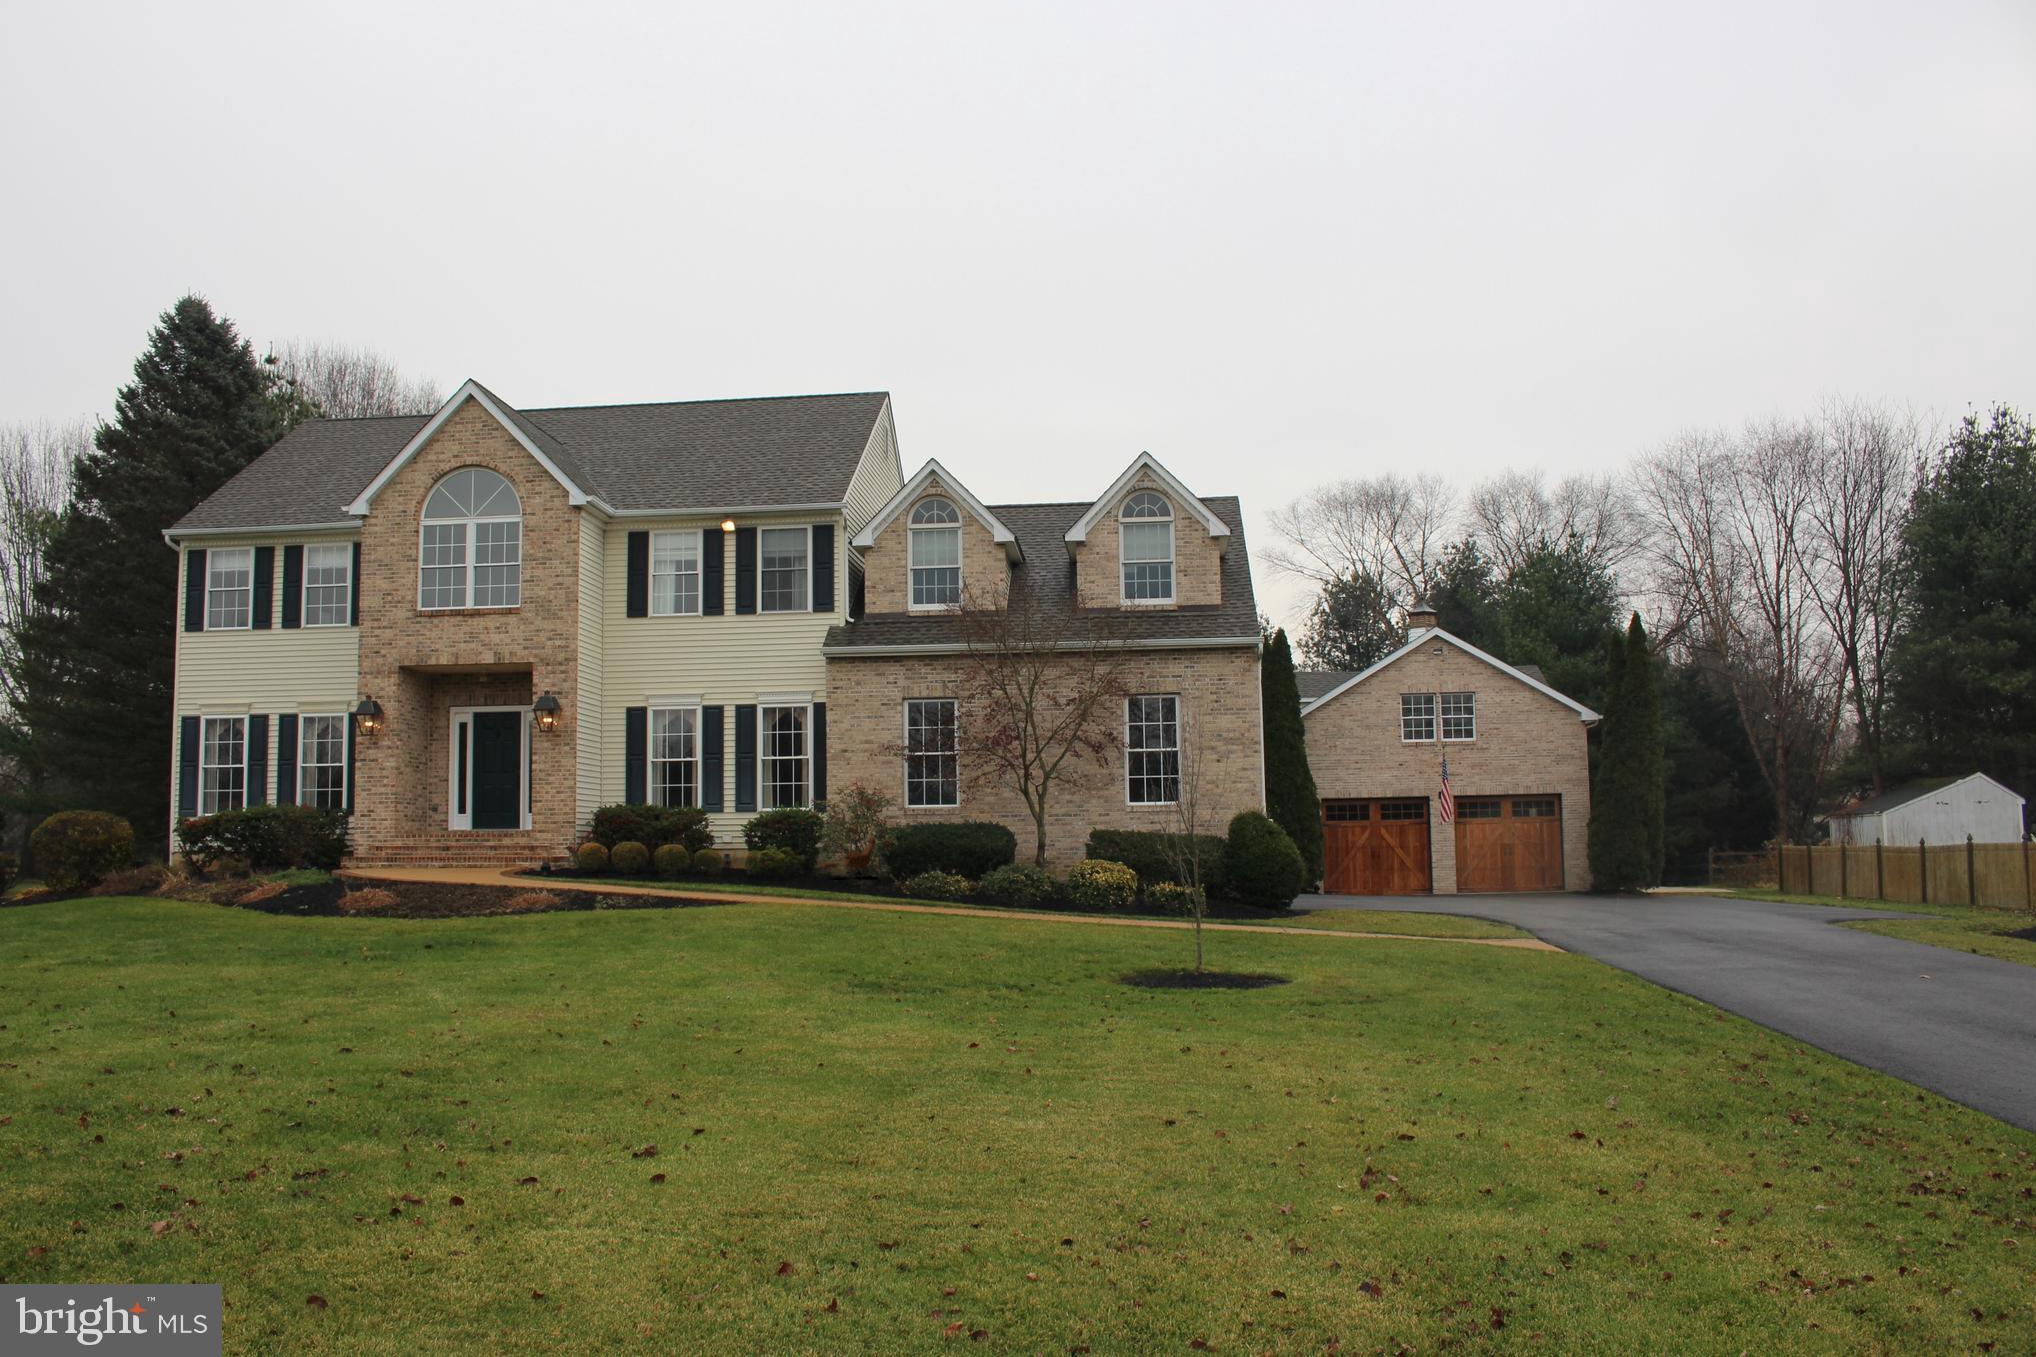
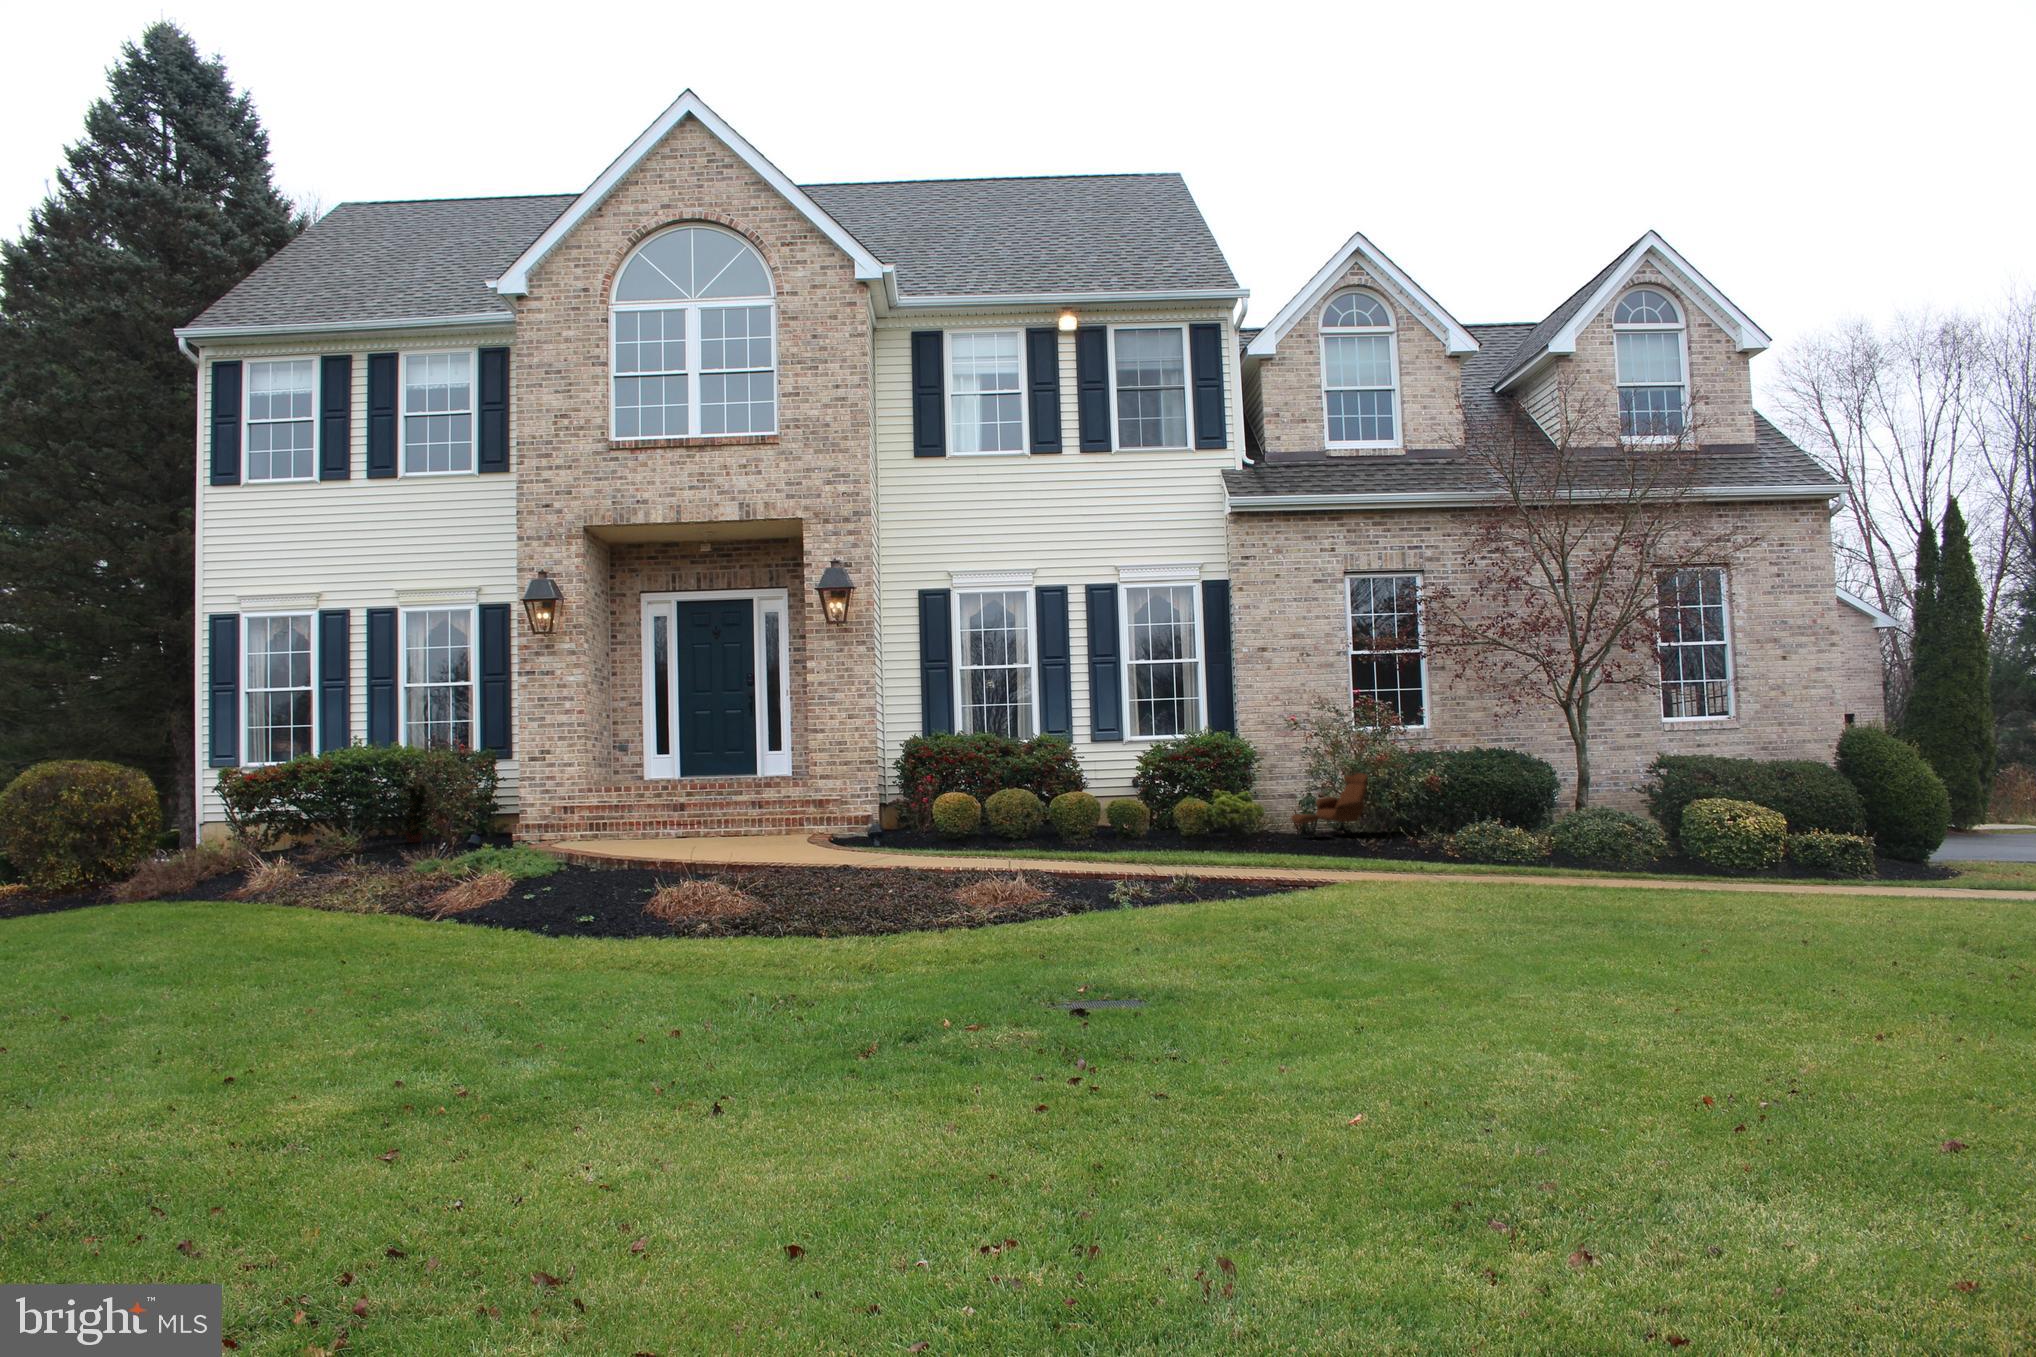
decorative plant: none [267,831,295,867] -> present [398,785,433,843]

